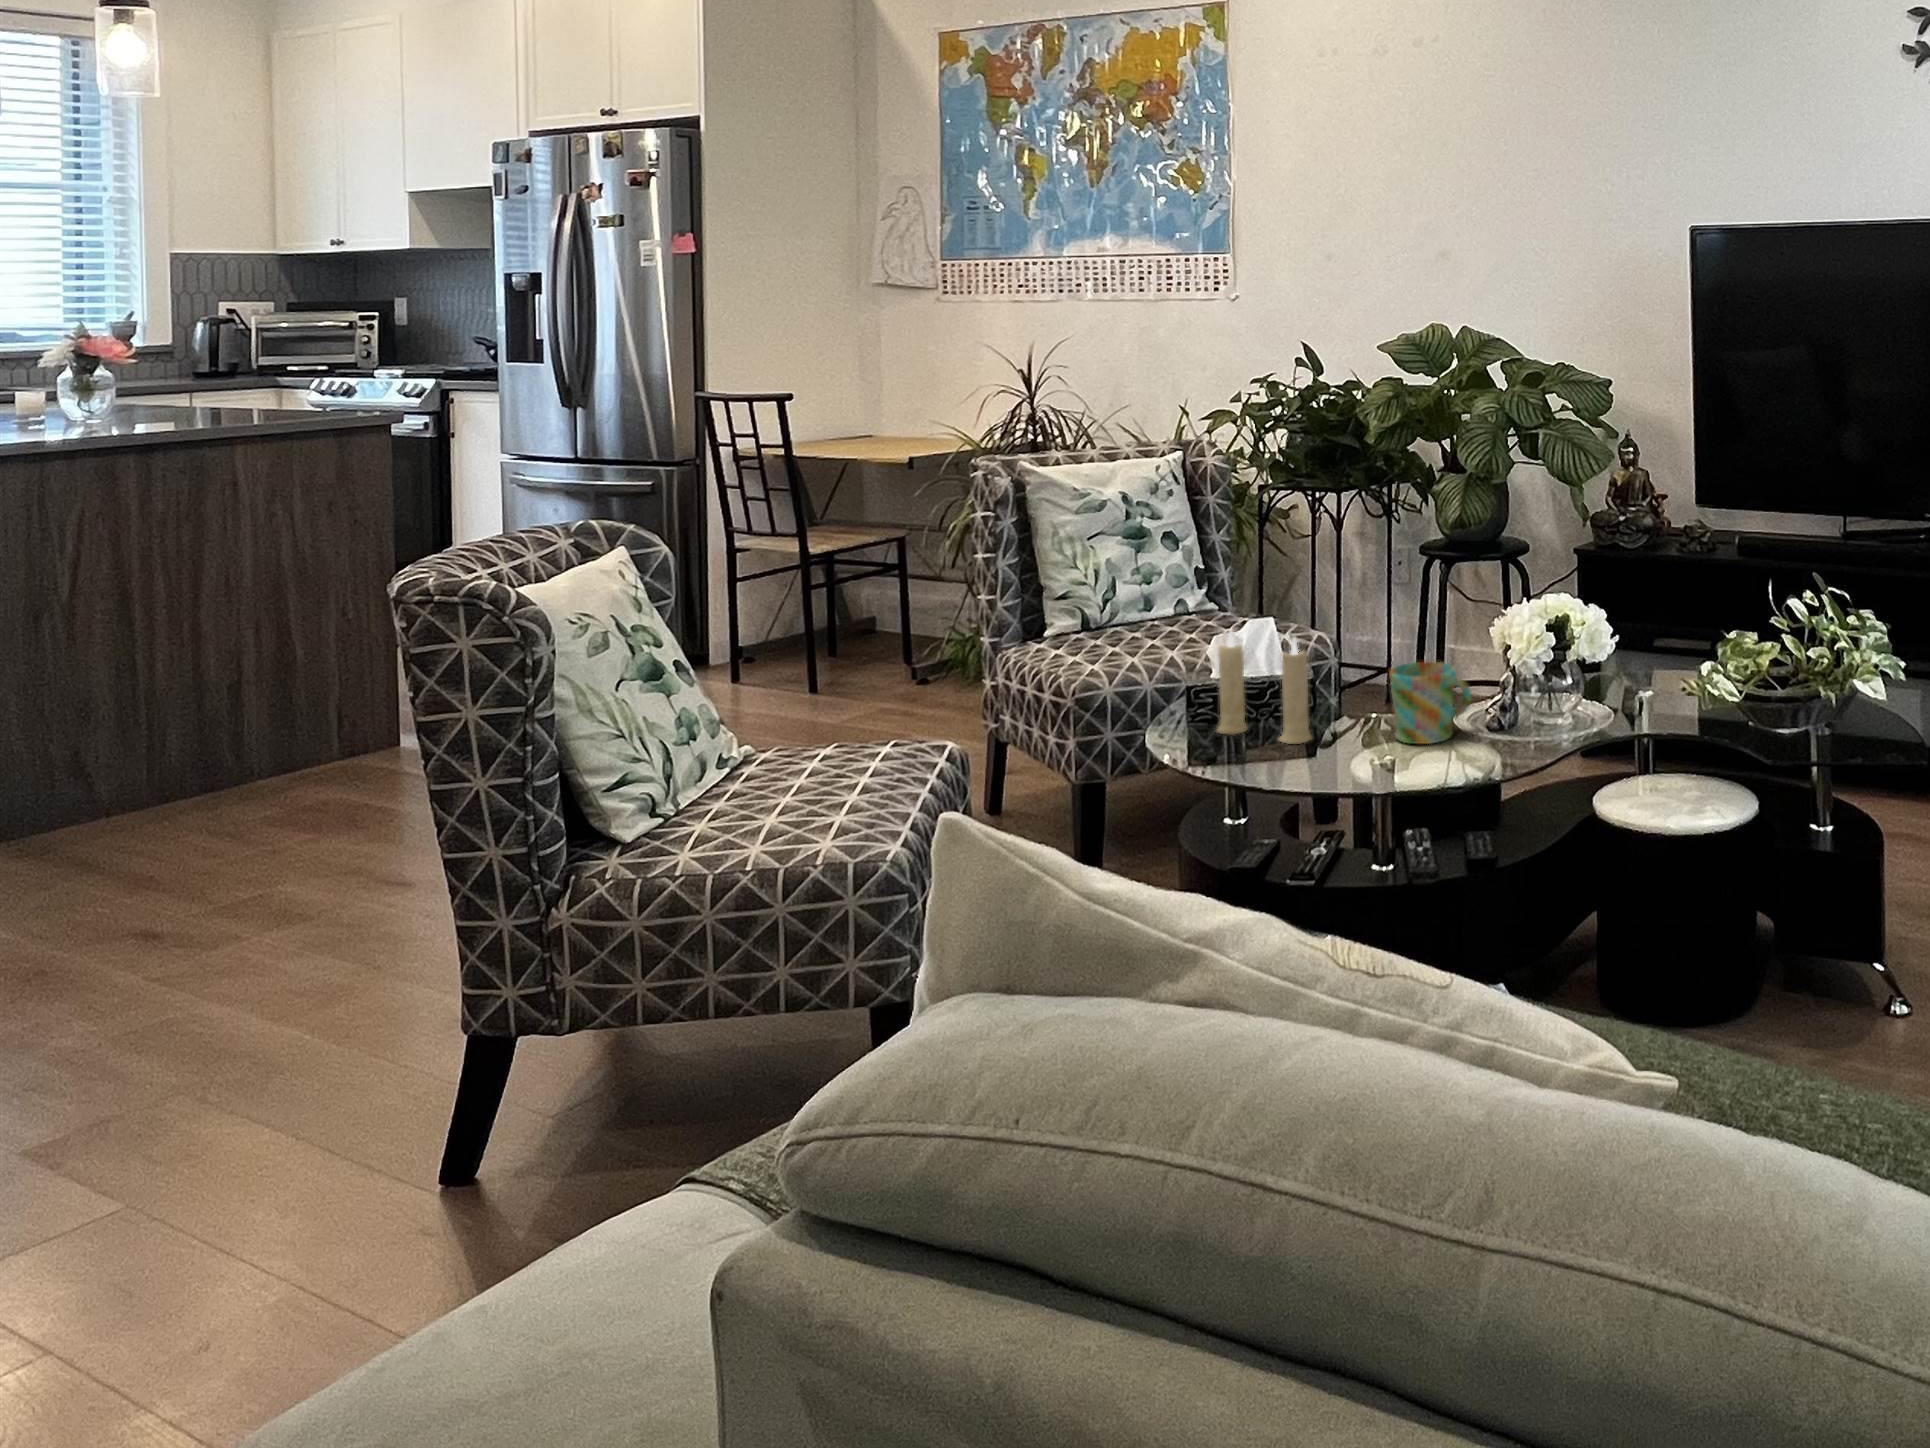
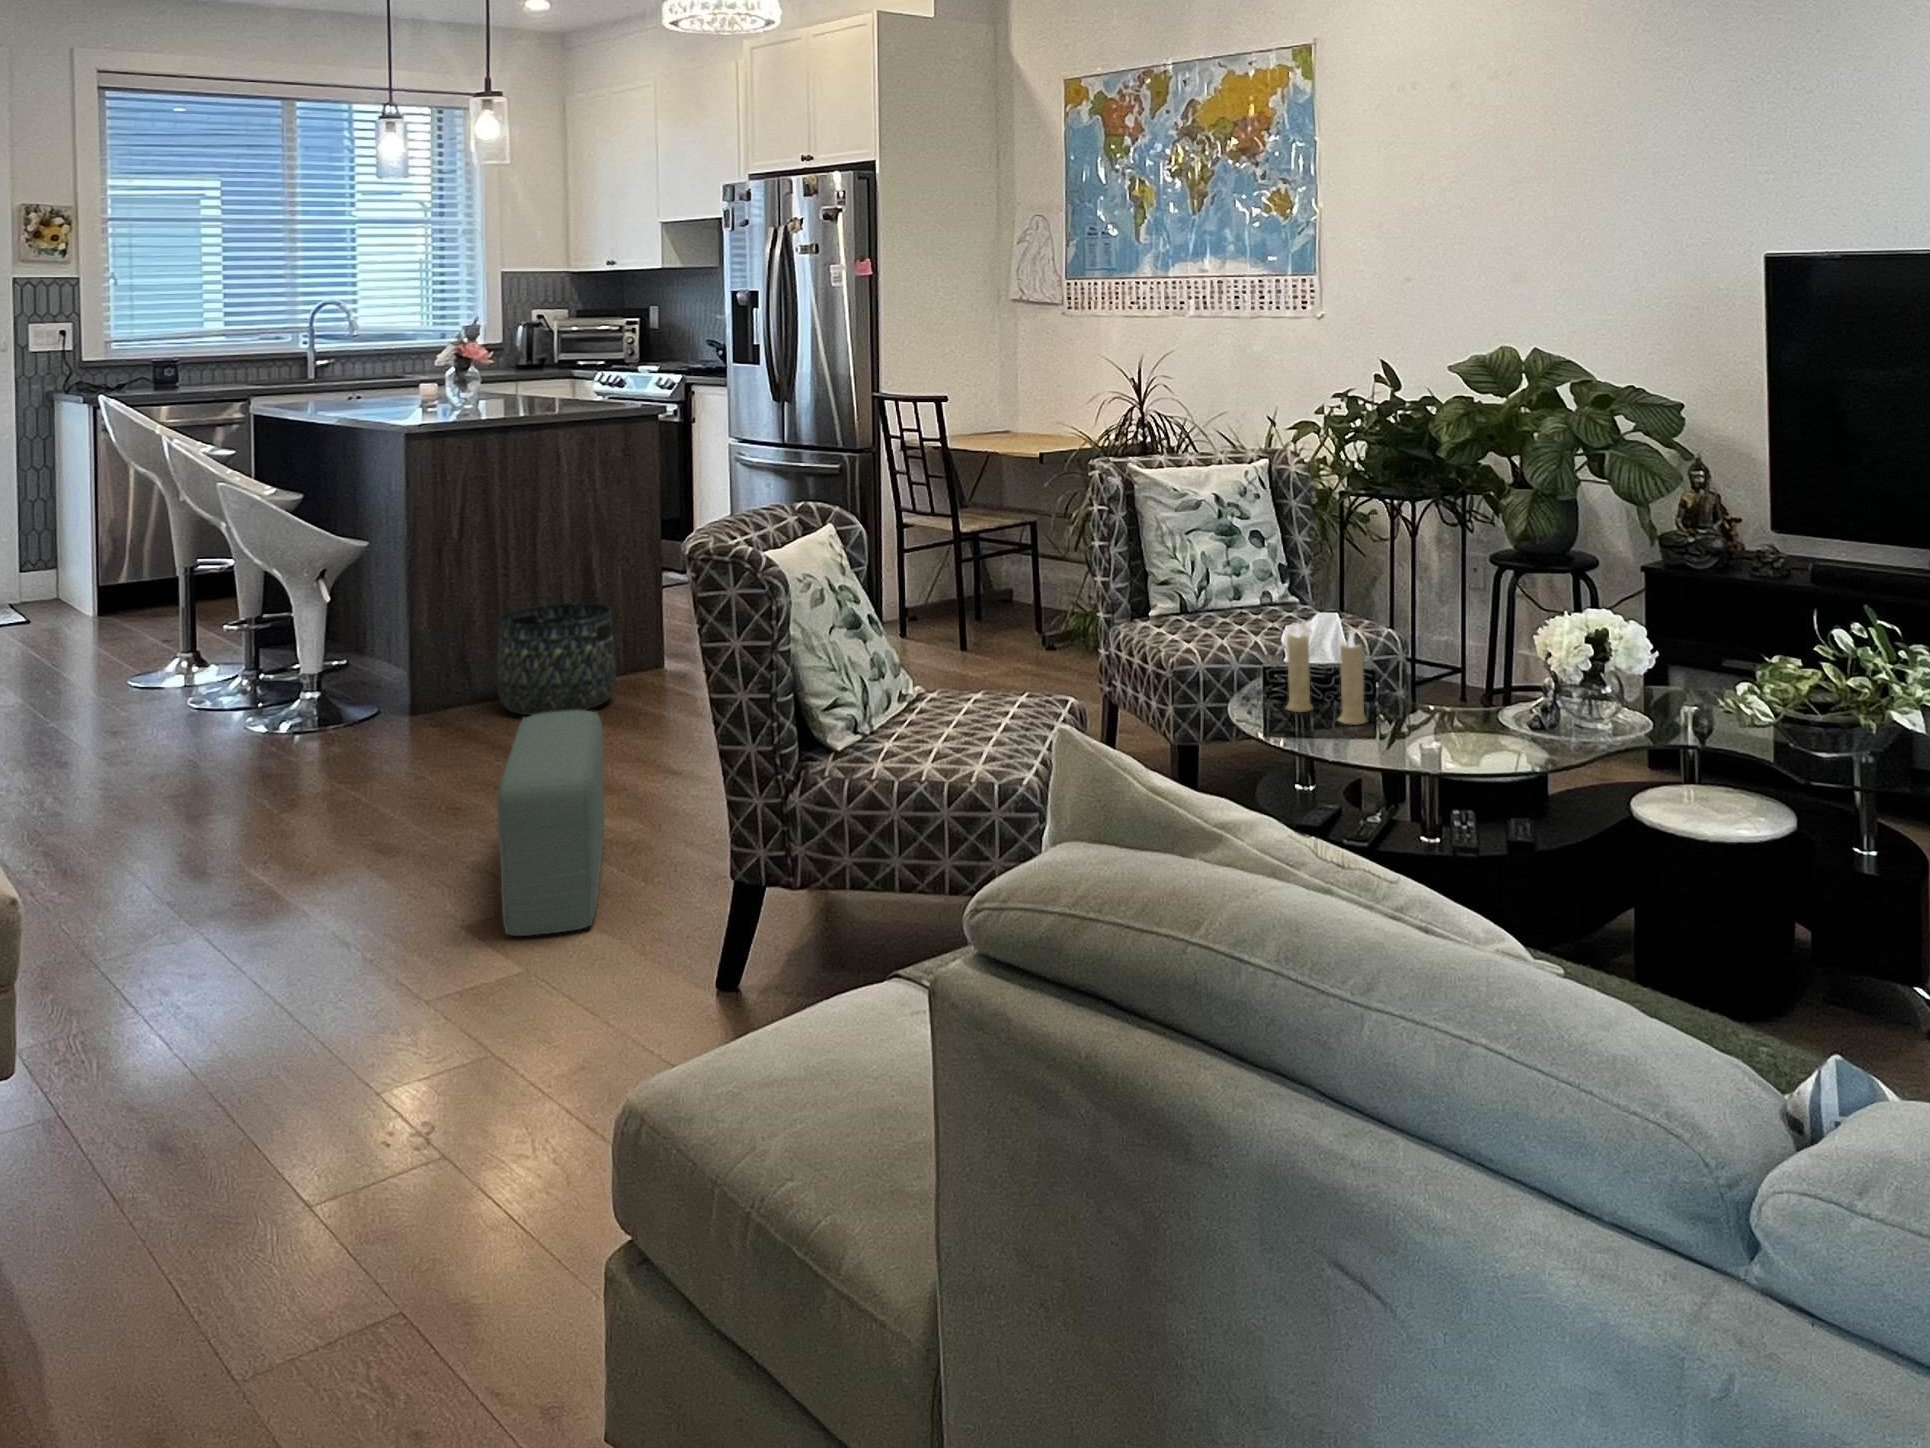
mug: present [1389,662,1471,744] -> none [1435,662,1511,735]
basket: none [128,668,320,825] -> present [497,603,616,716]
pouf: none [66,818,272,1165] -> present [497,710,605,936]

